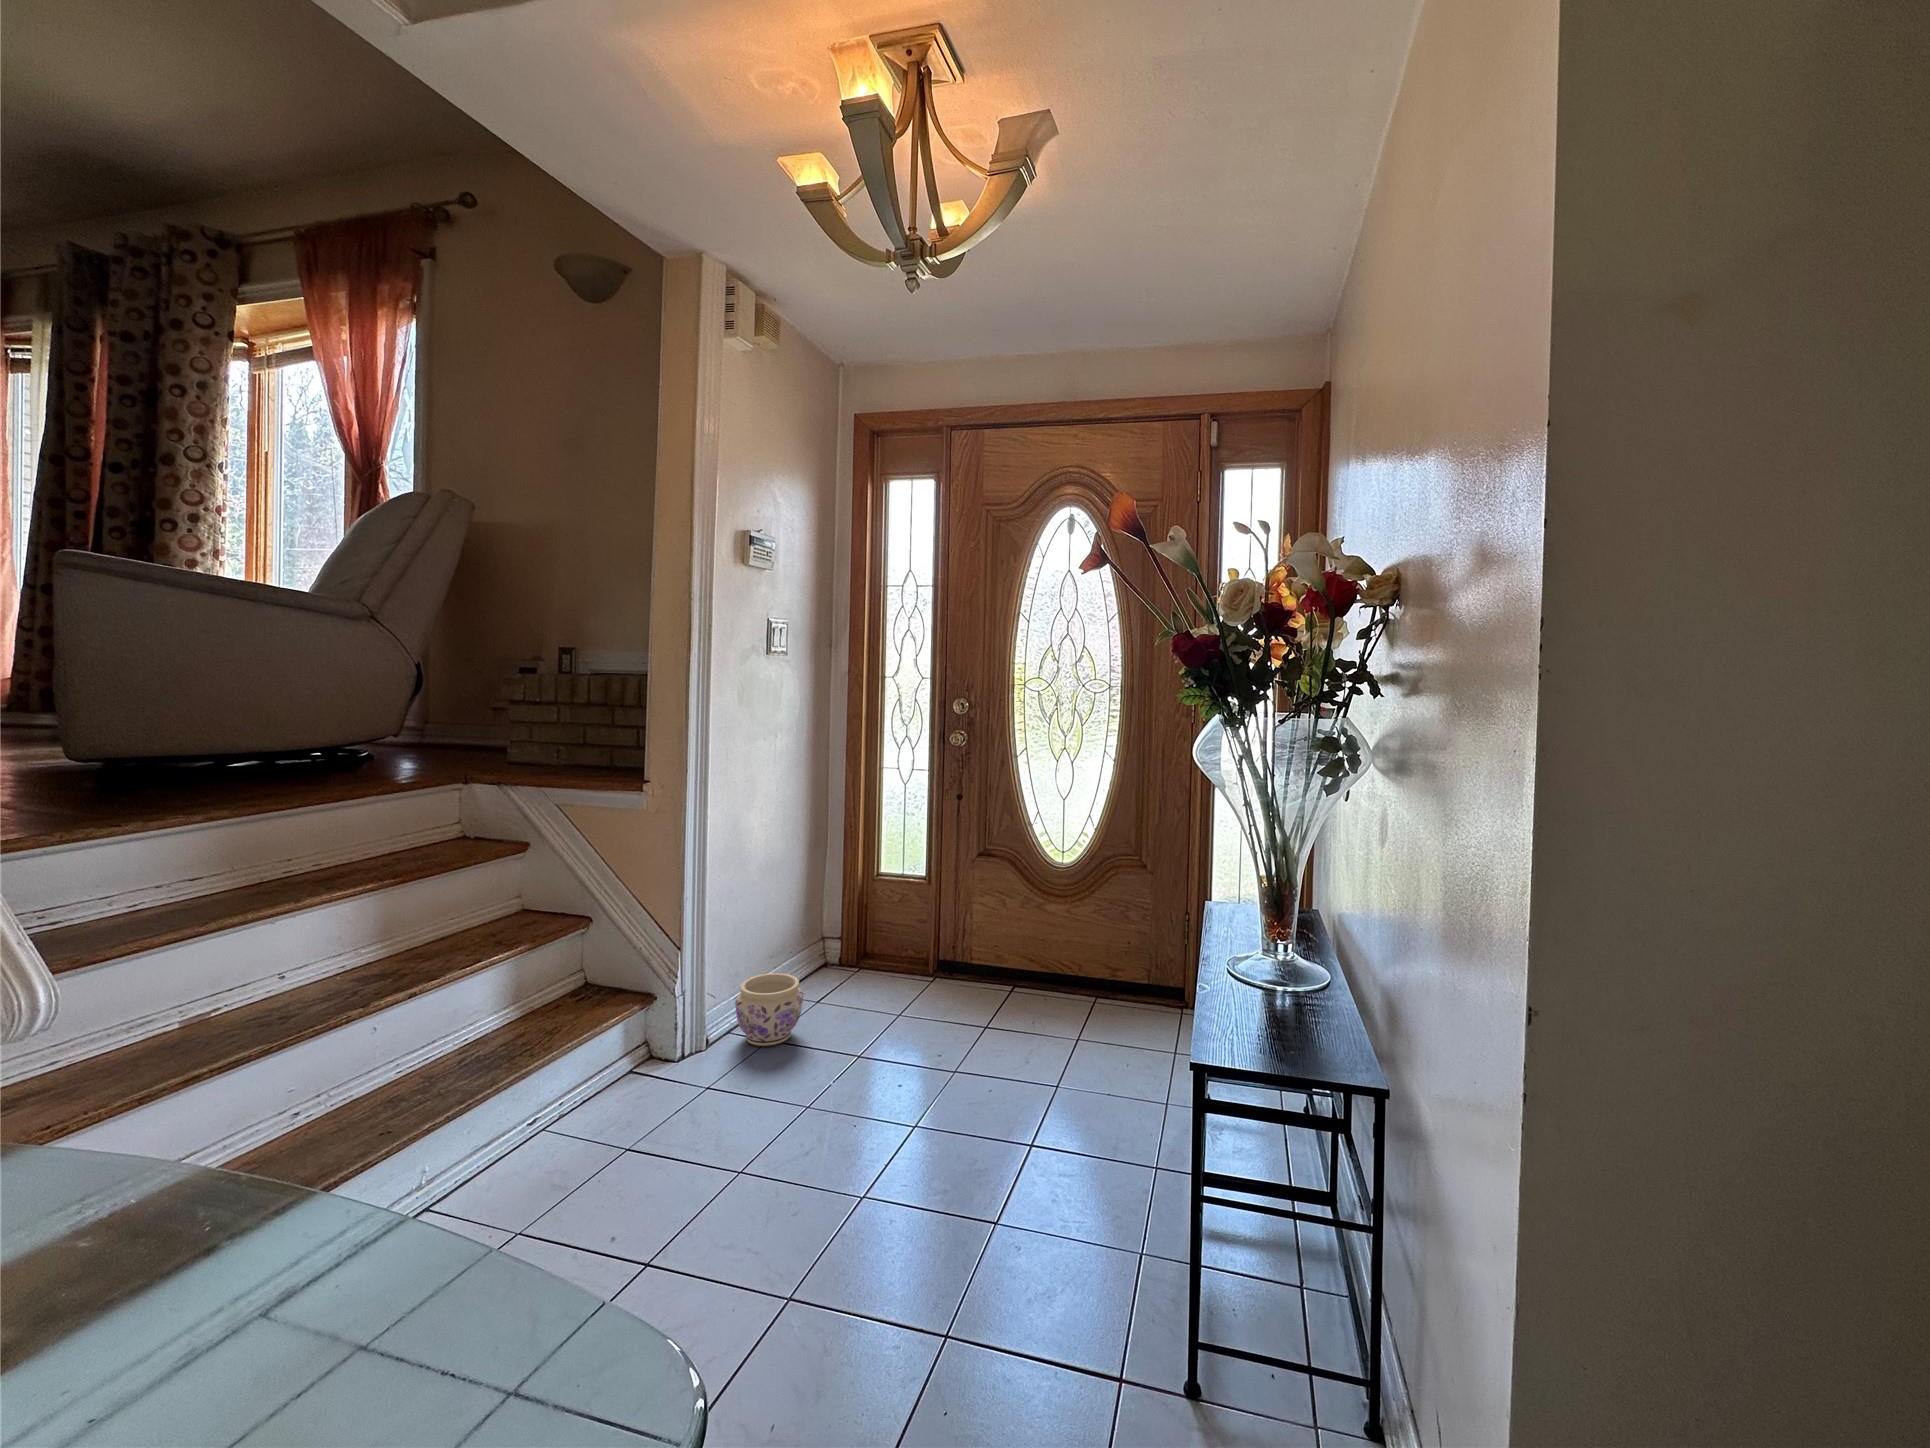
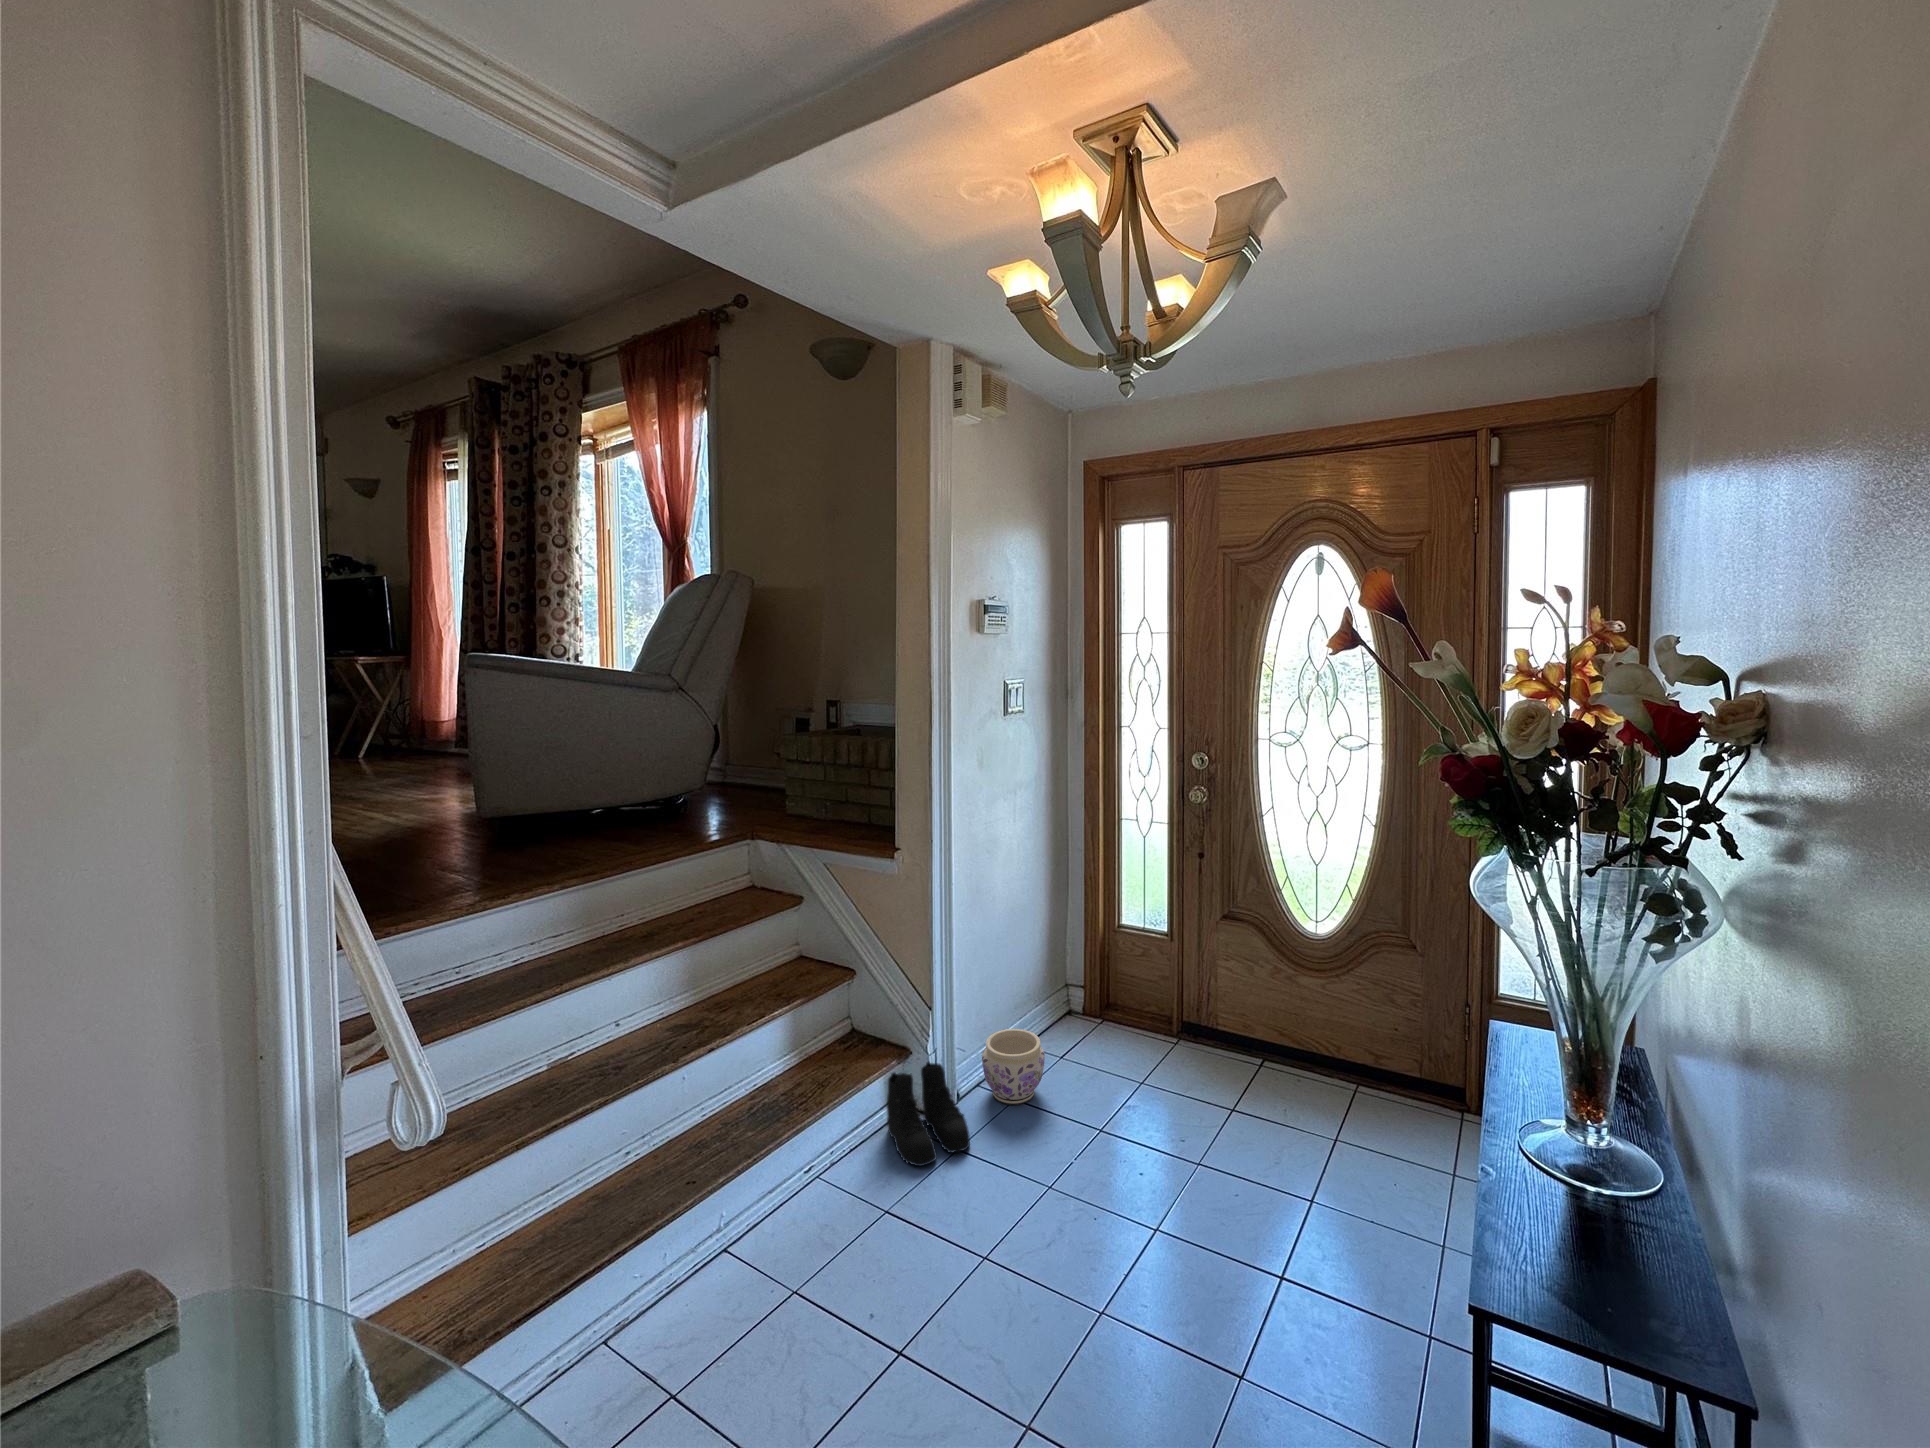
boots: none [626,1005,721,1107] -> present [887,1062,970,1166]

